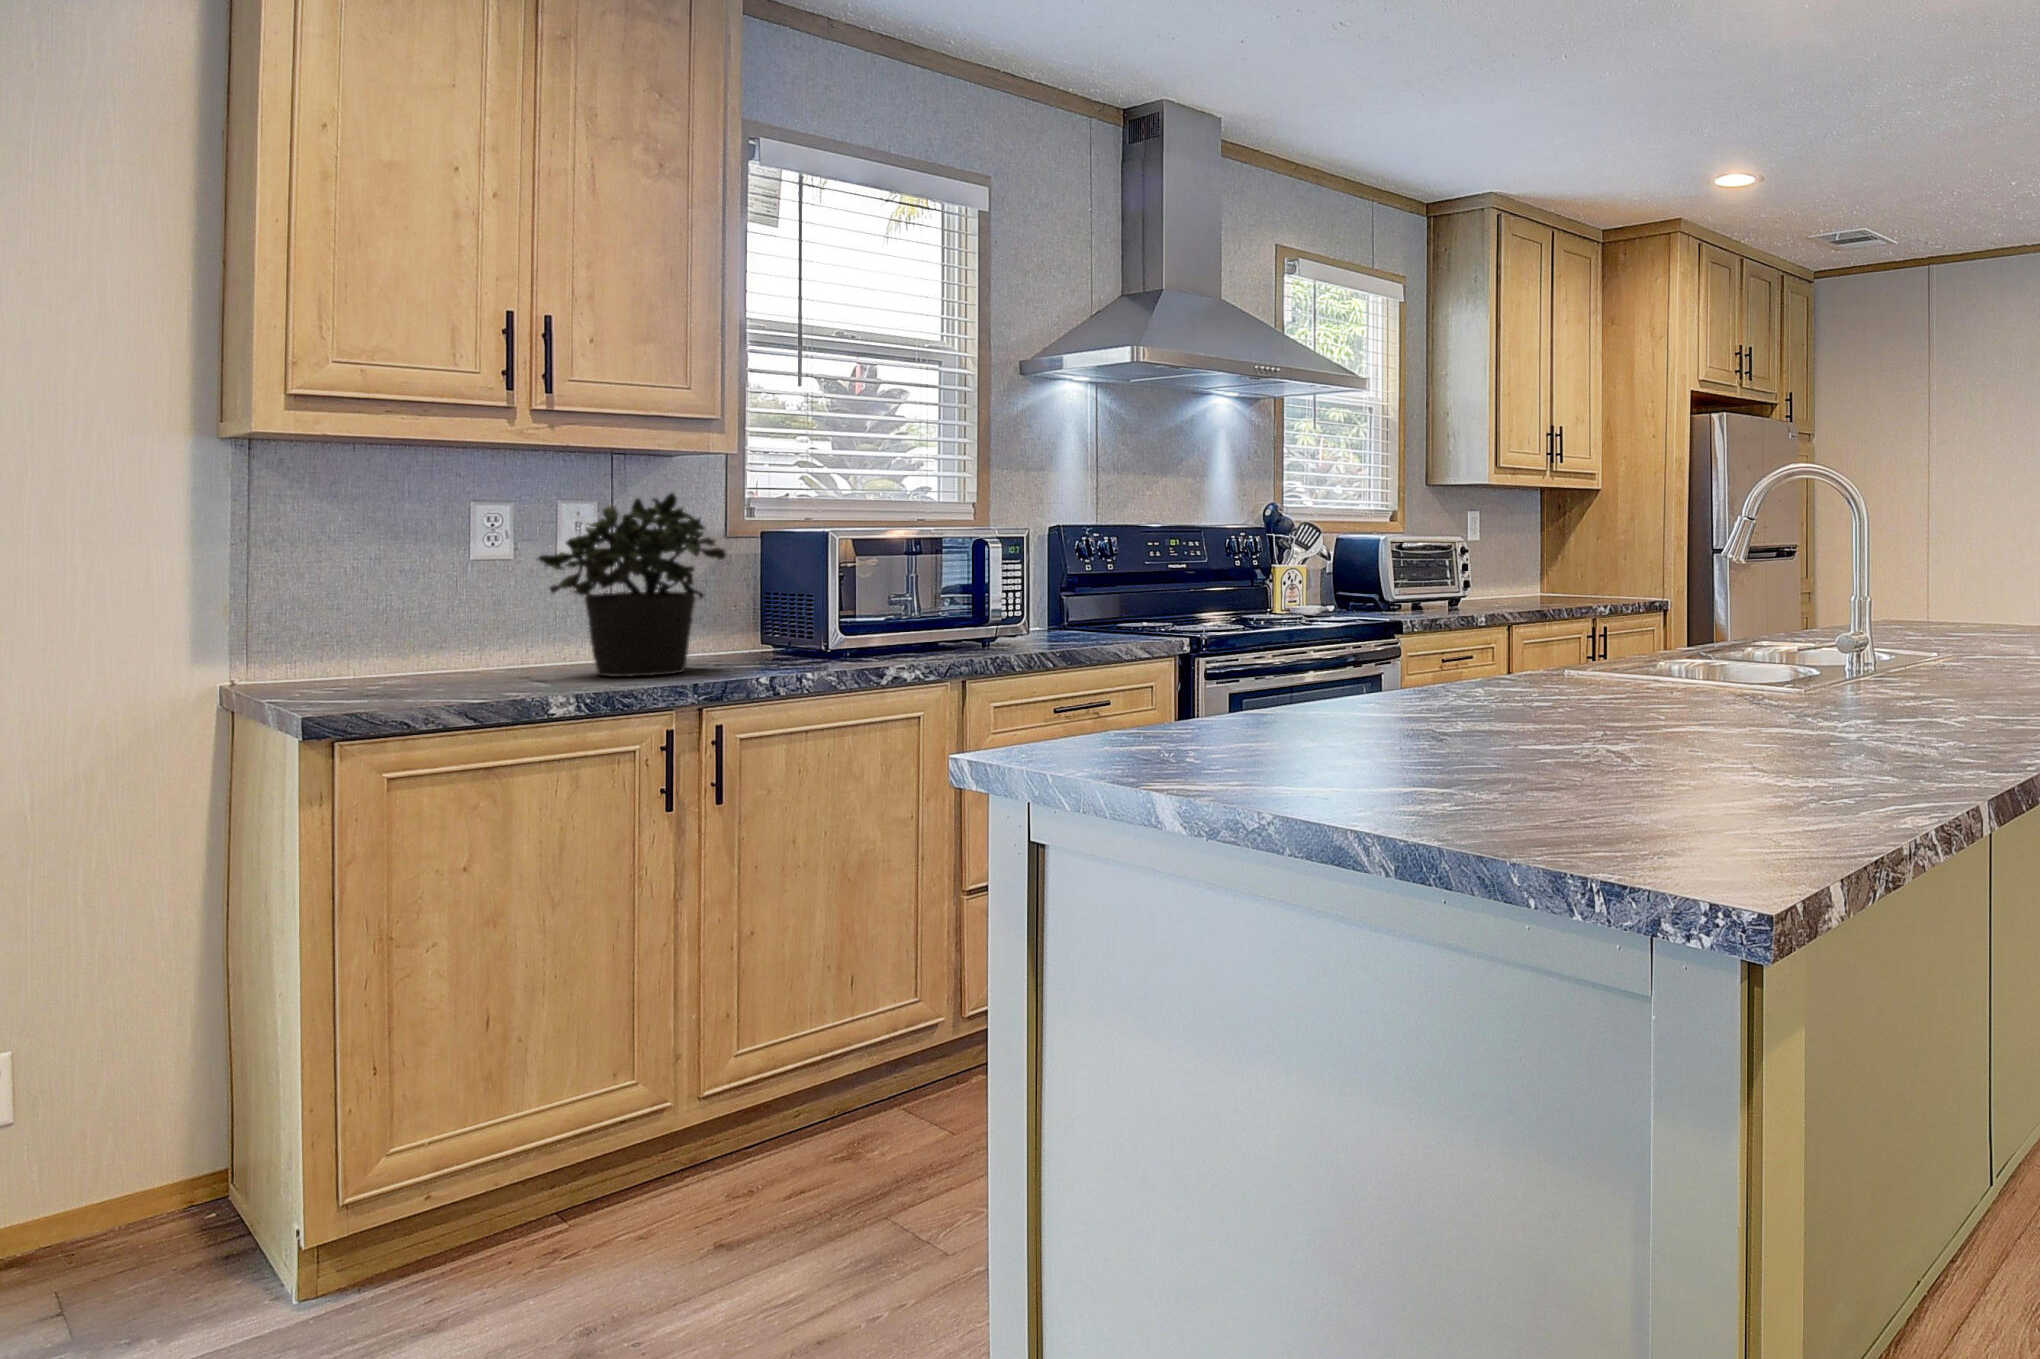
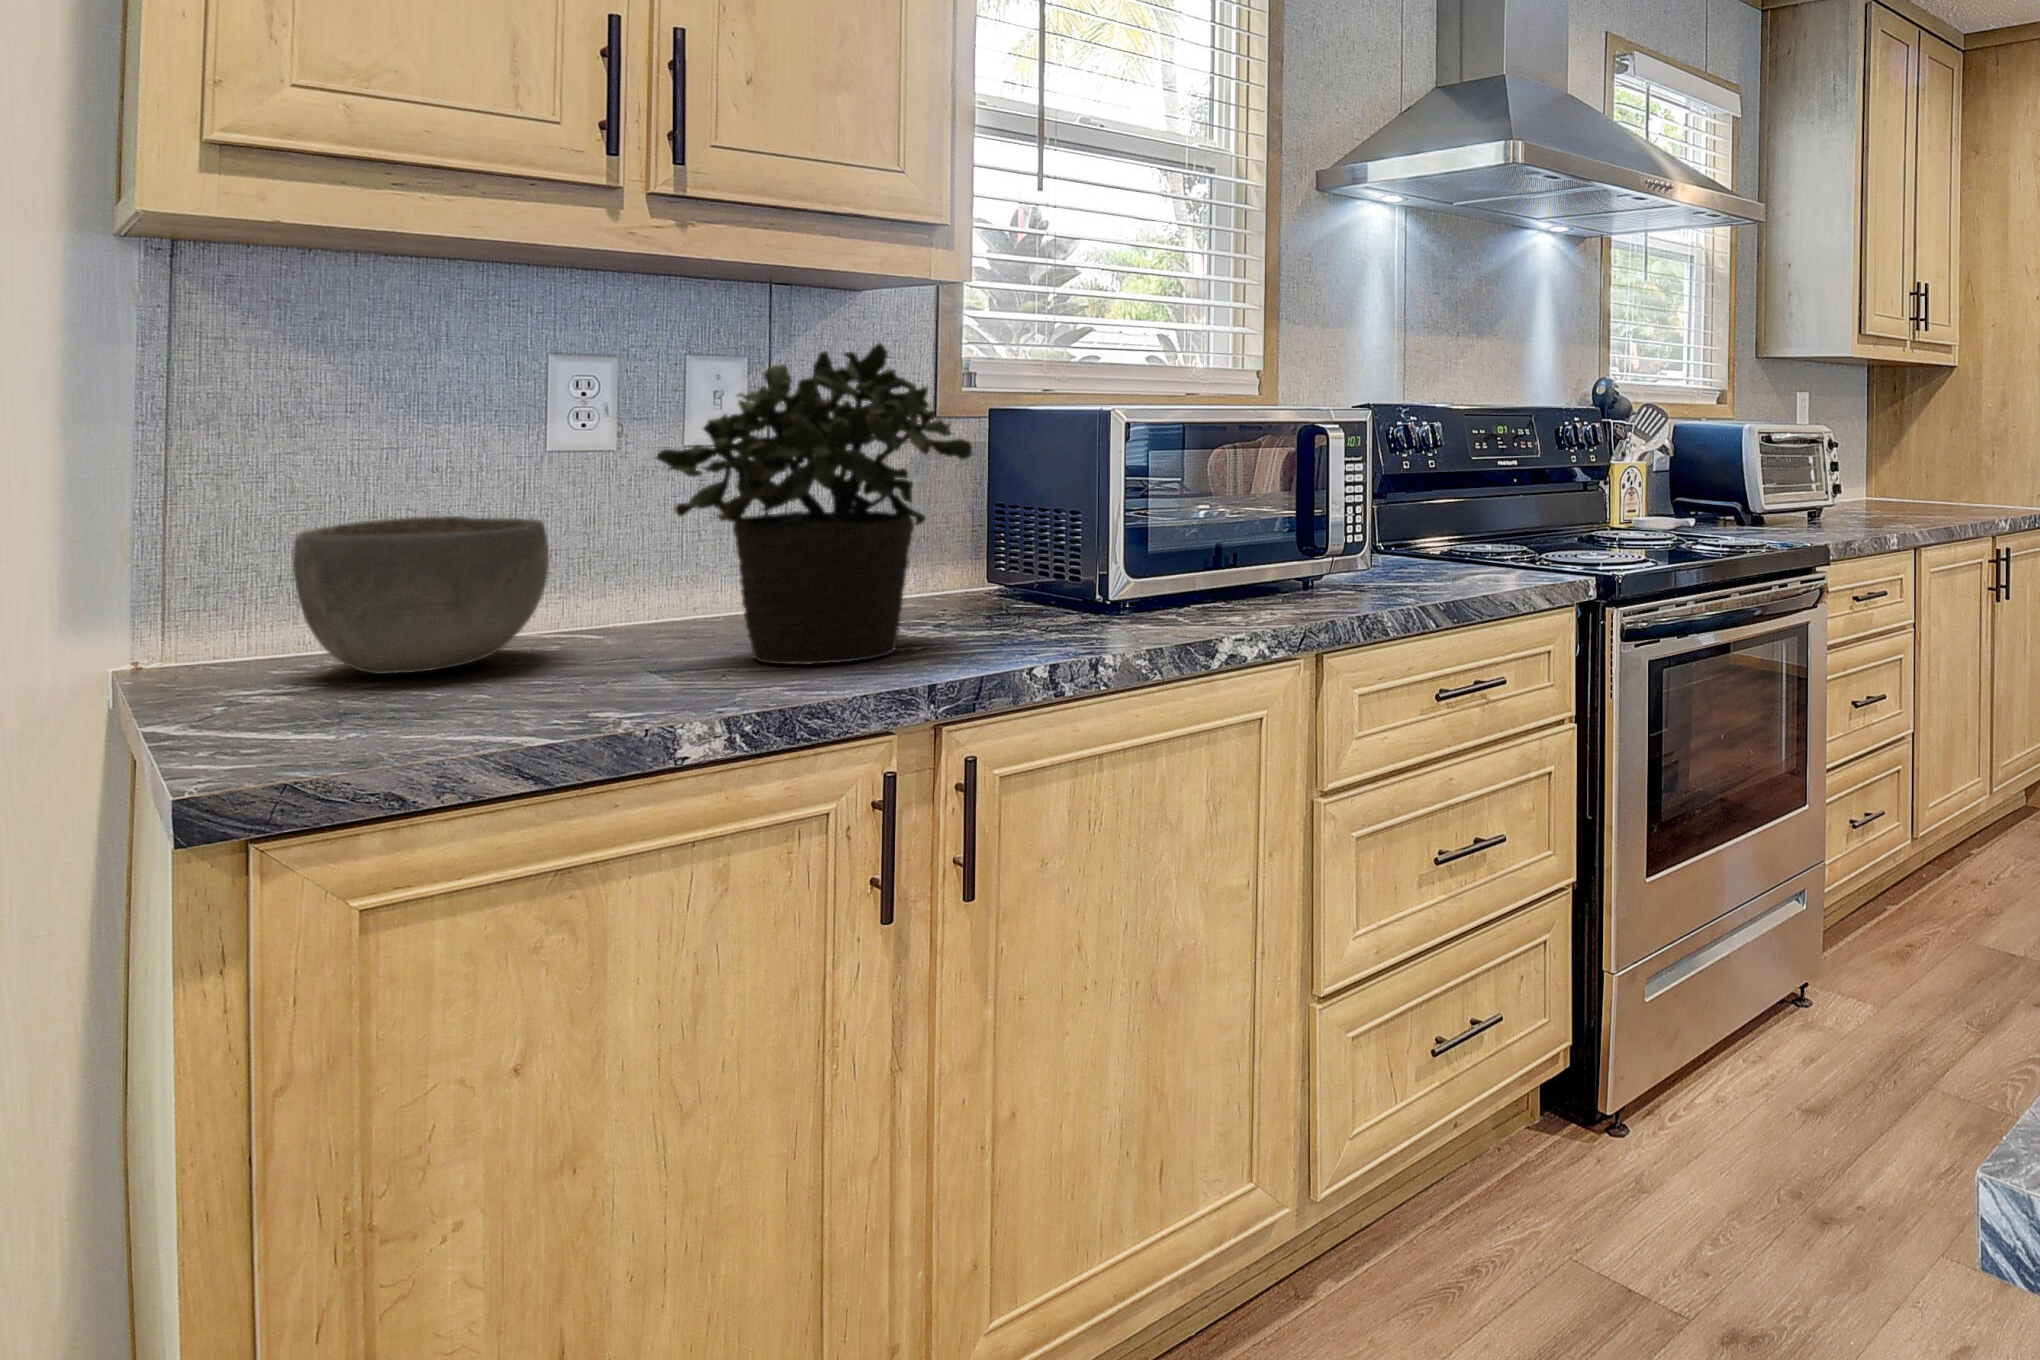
bowl: none [331,595,476,681] -> present [293,516,549,674]

